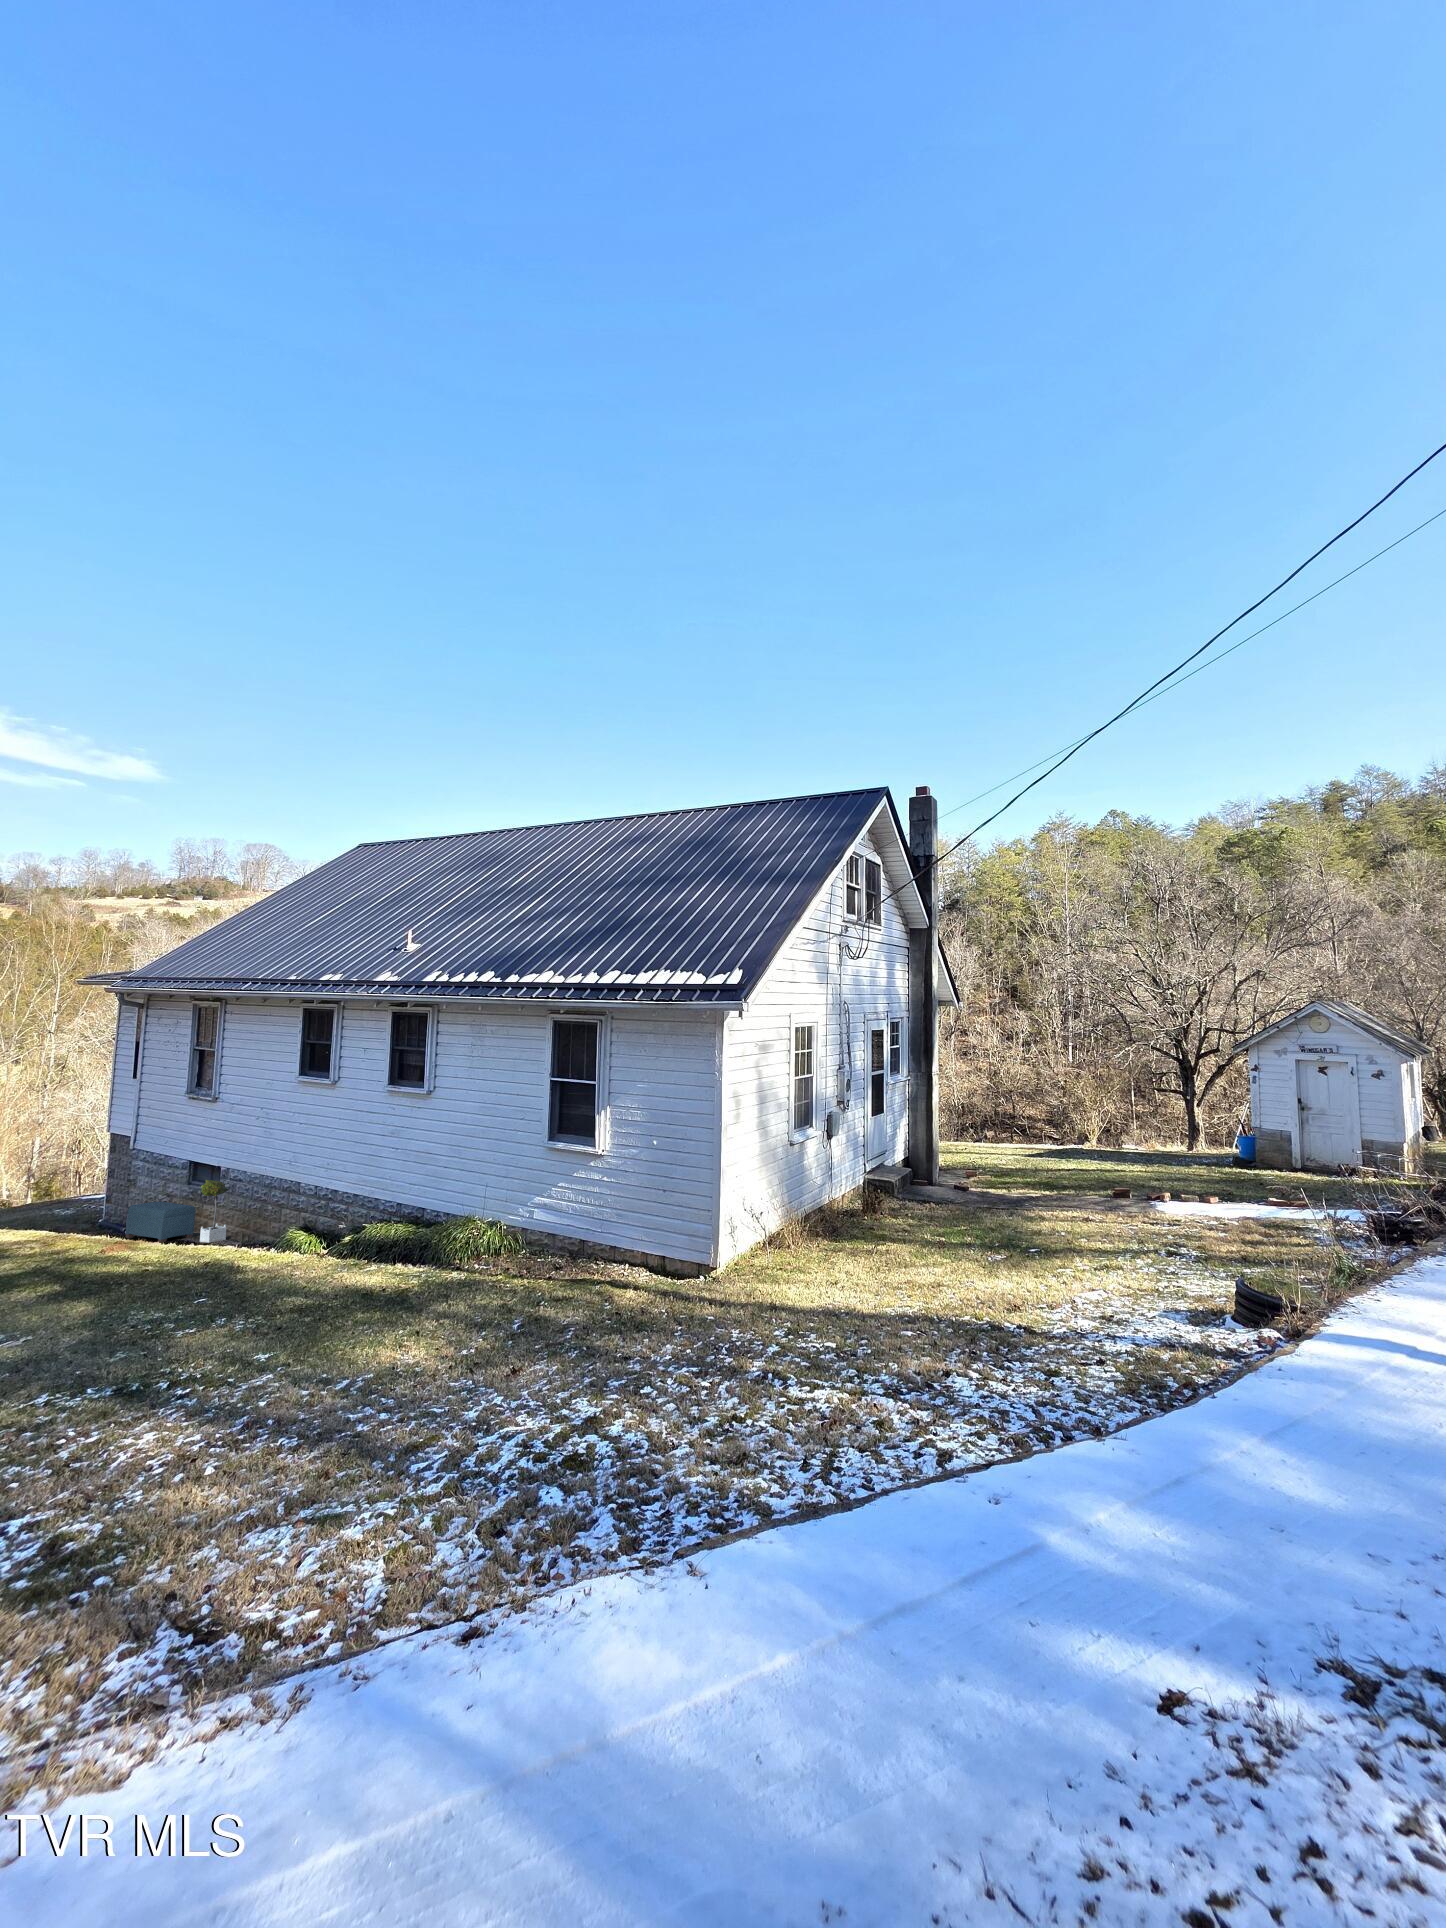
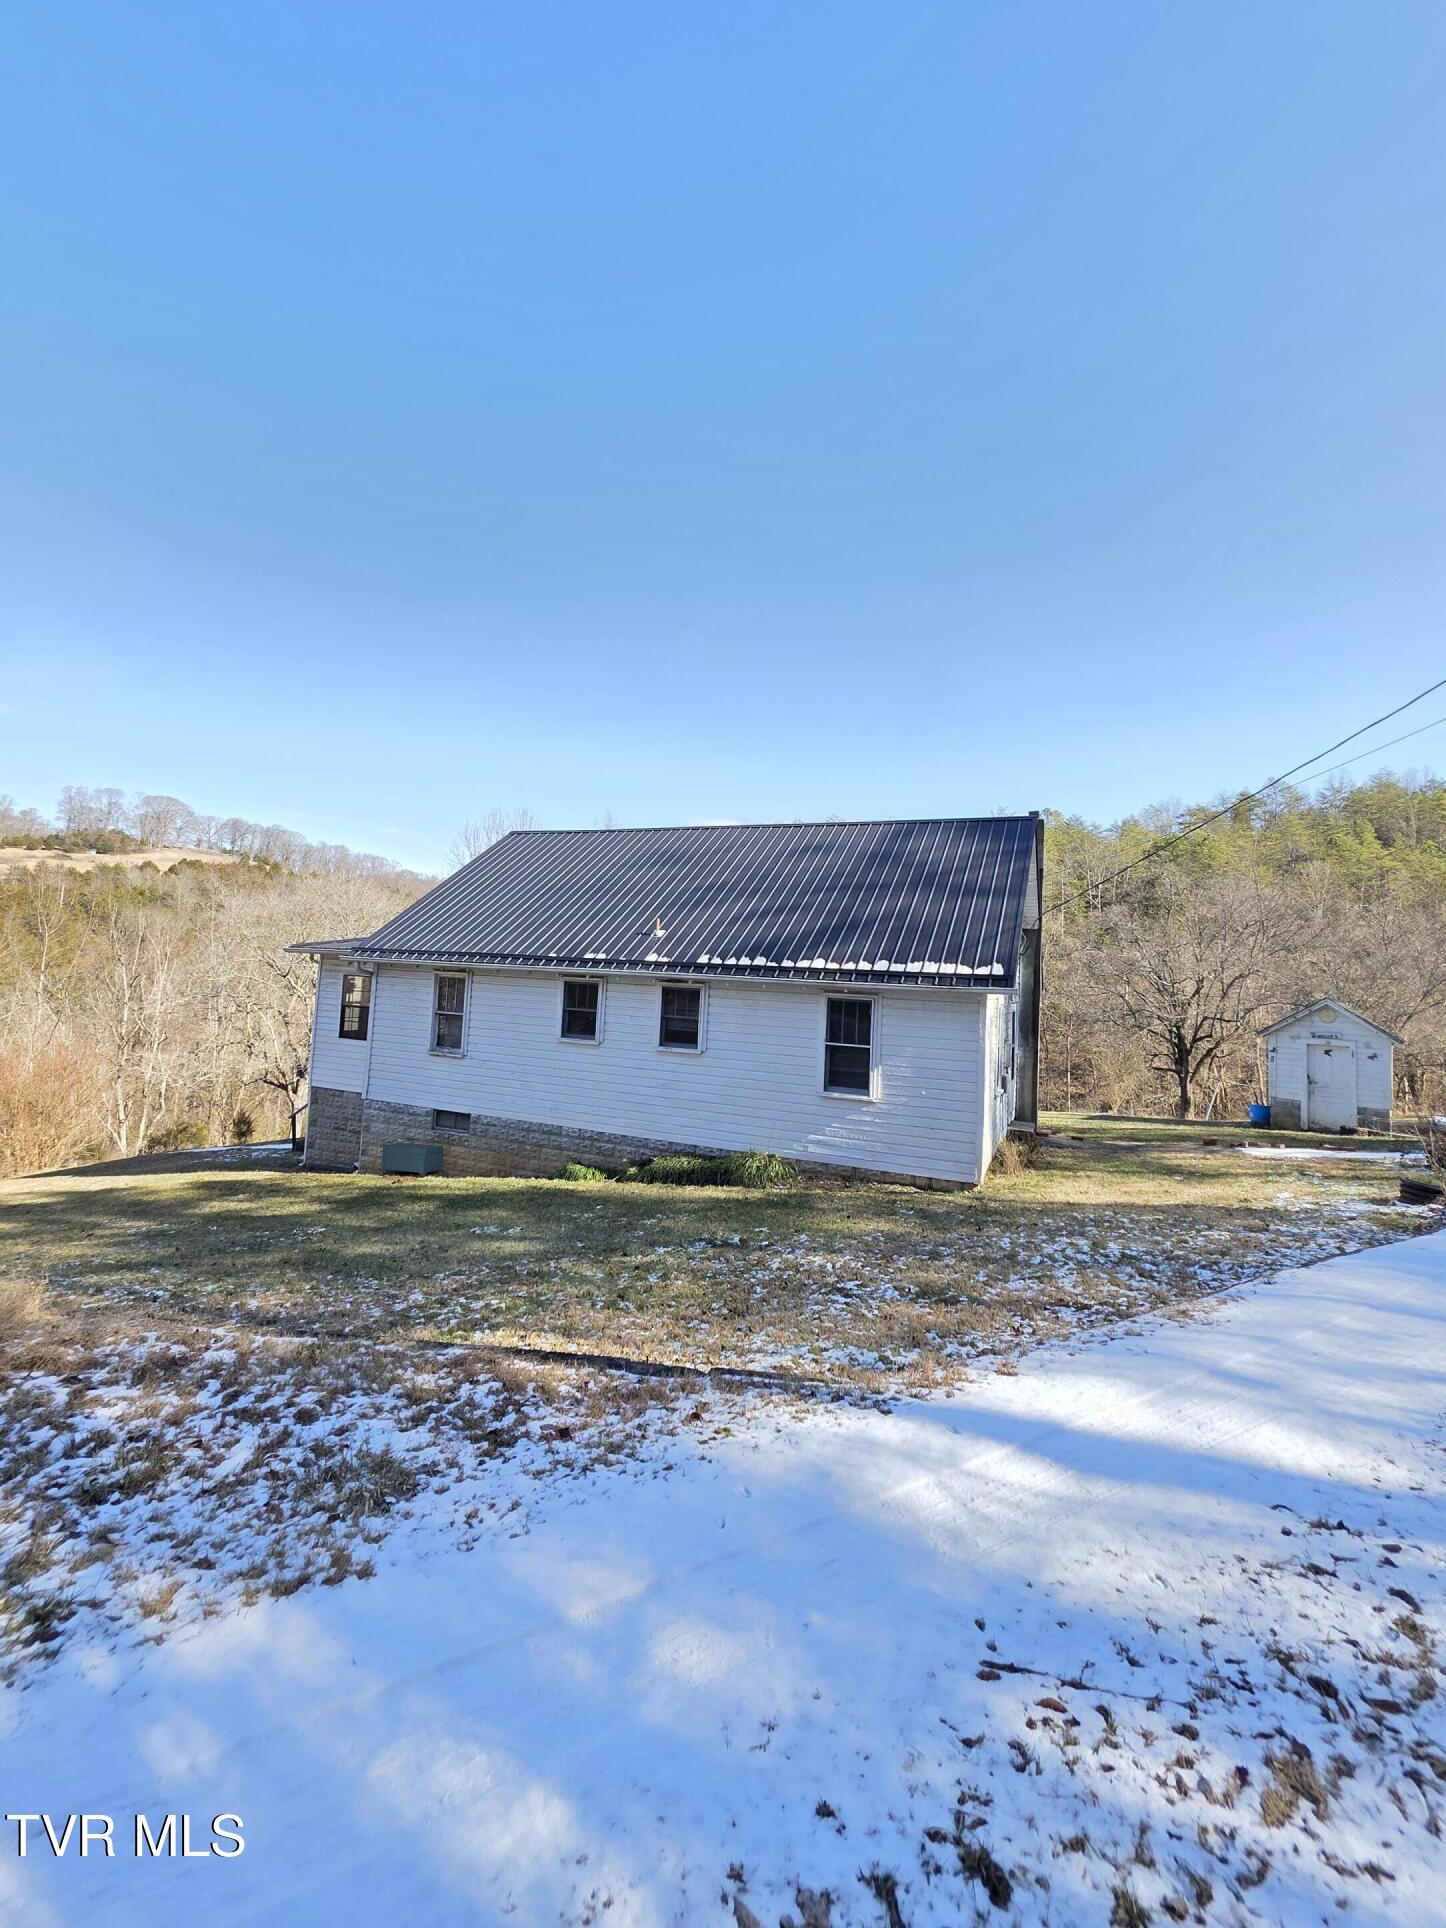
potted tree: present [200,1180,229,1243] -> none [459,1123,480,1176]

